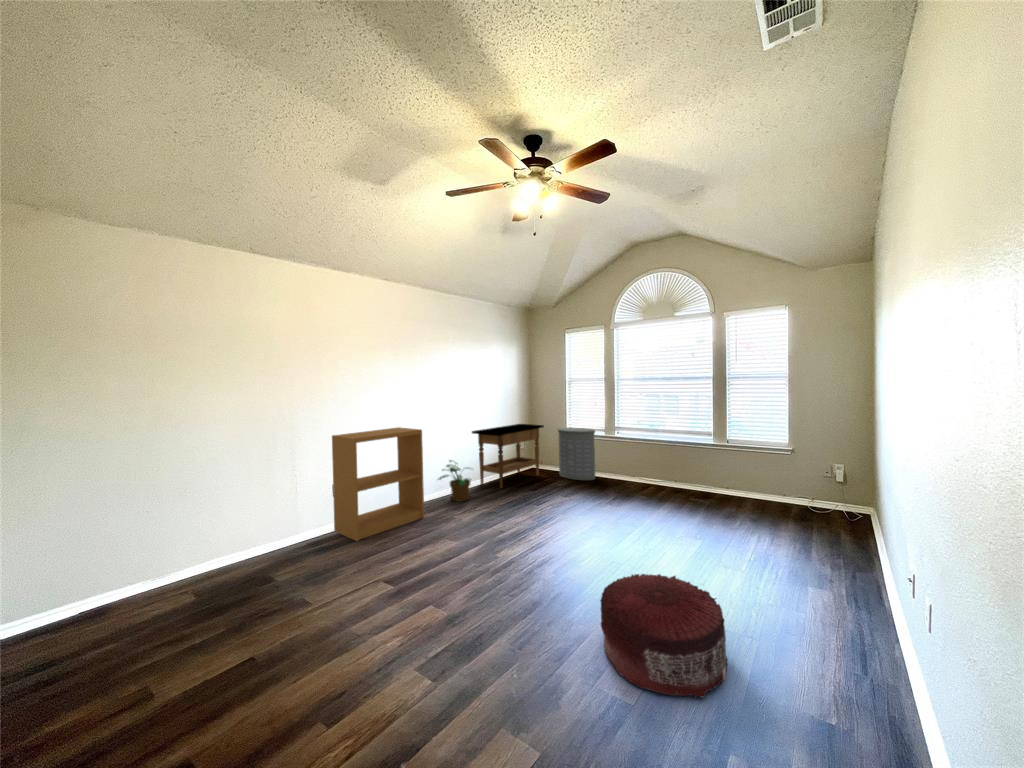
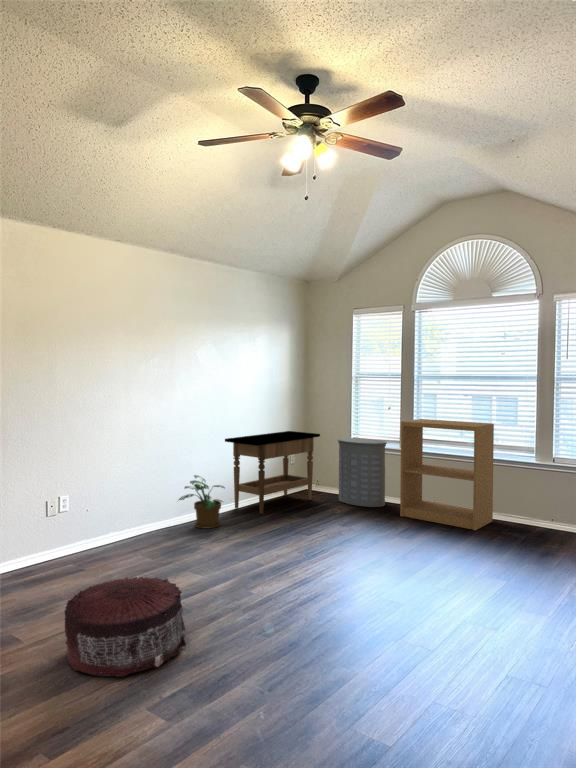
bookshelf: present [332,427,424,541] -> present [400,419,494,531]
pouf: present [600,574,727,697] -> present [65,577,186,677]

